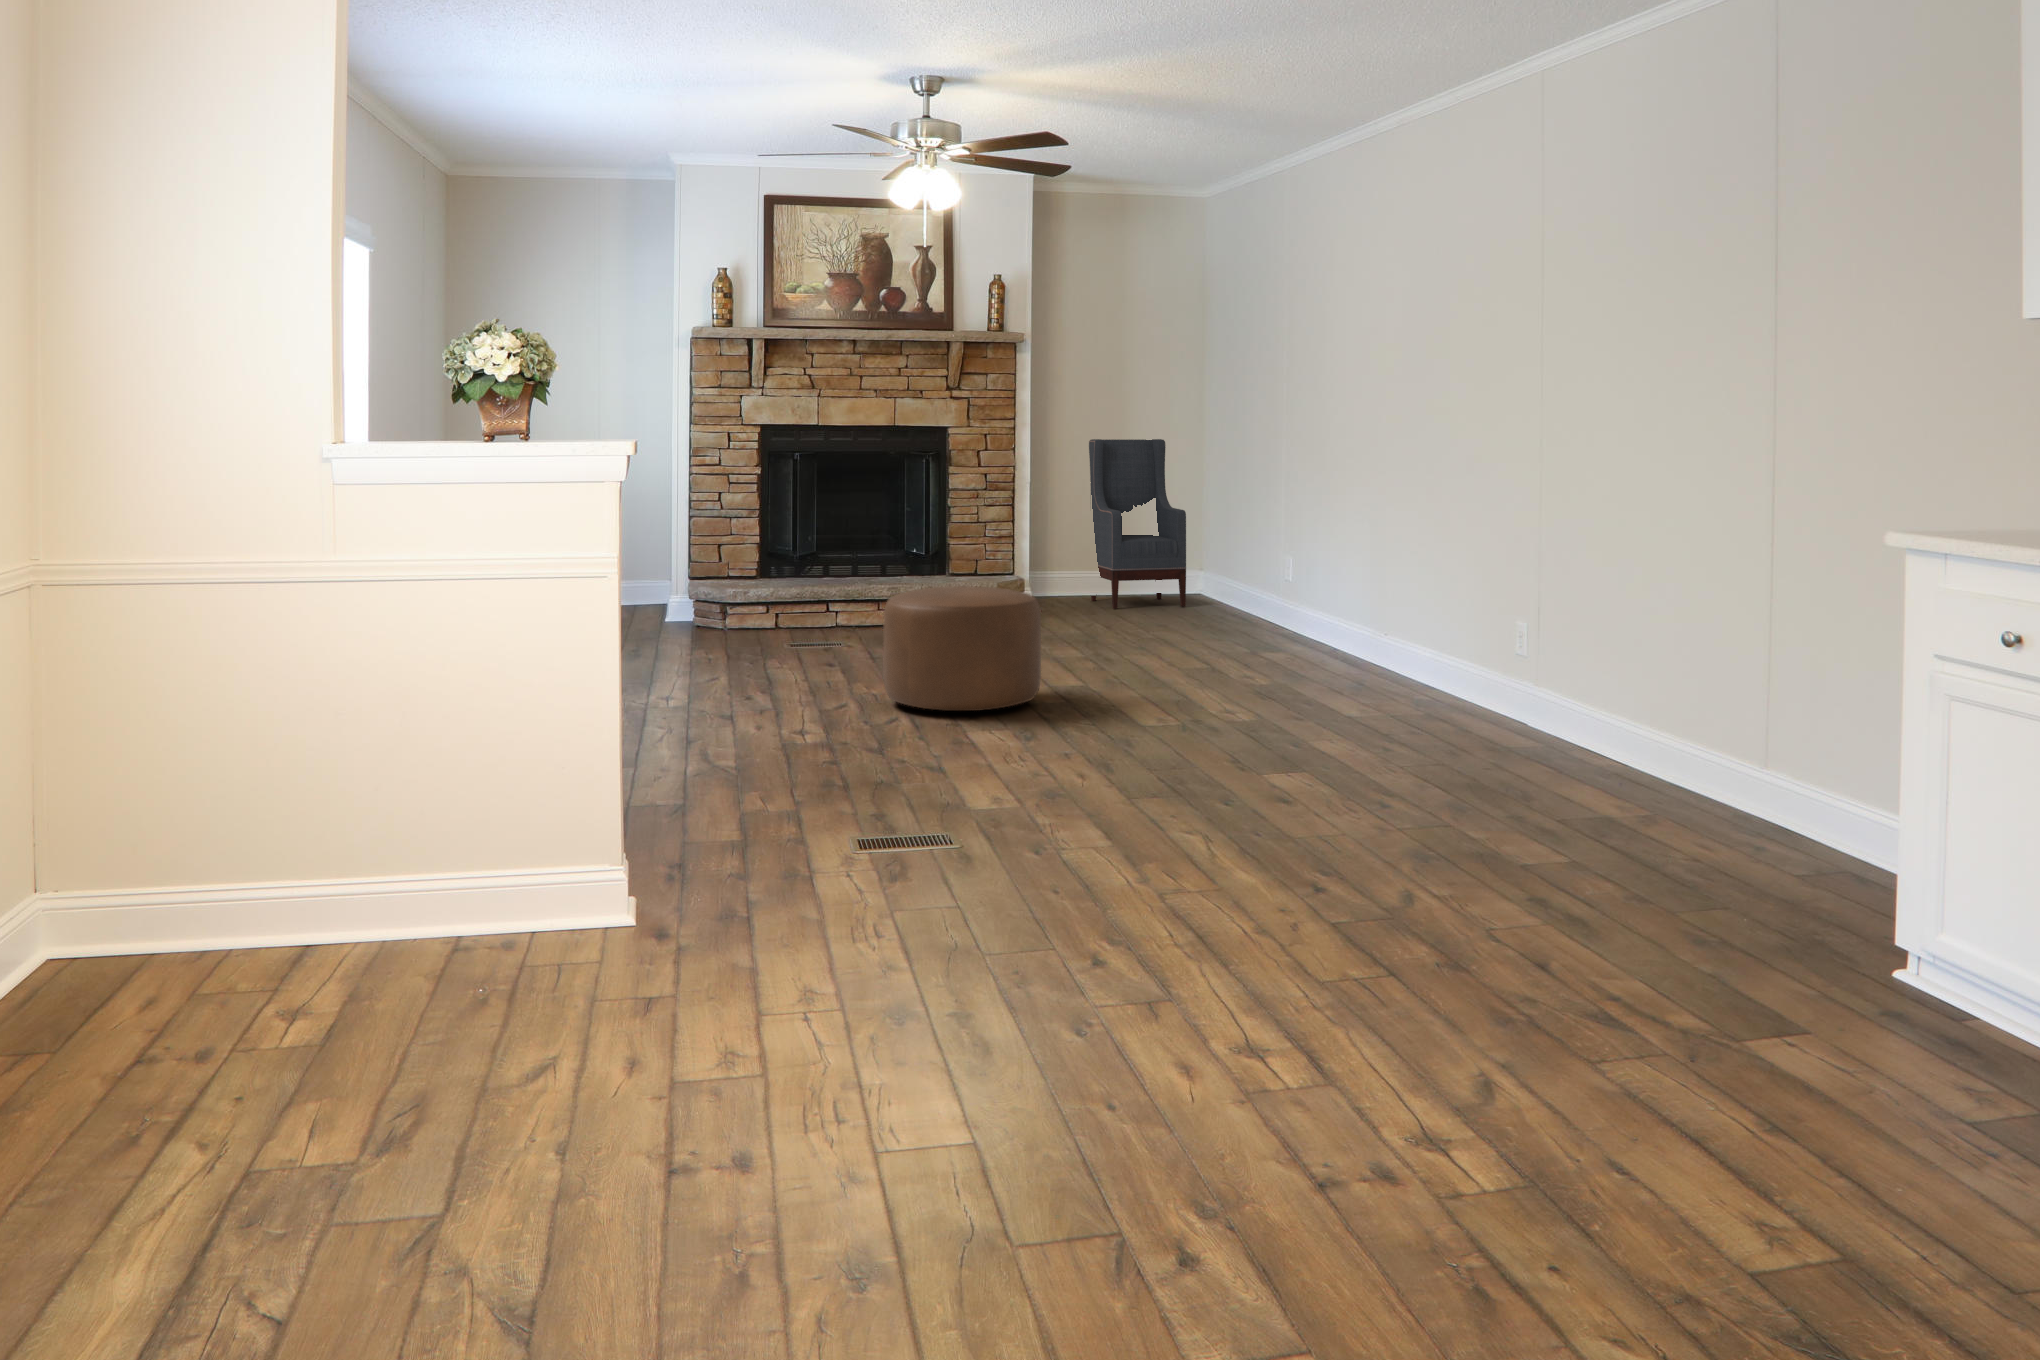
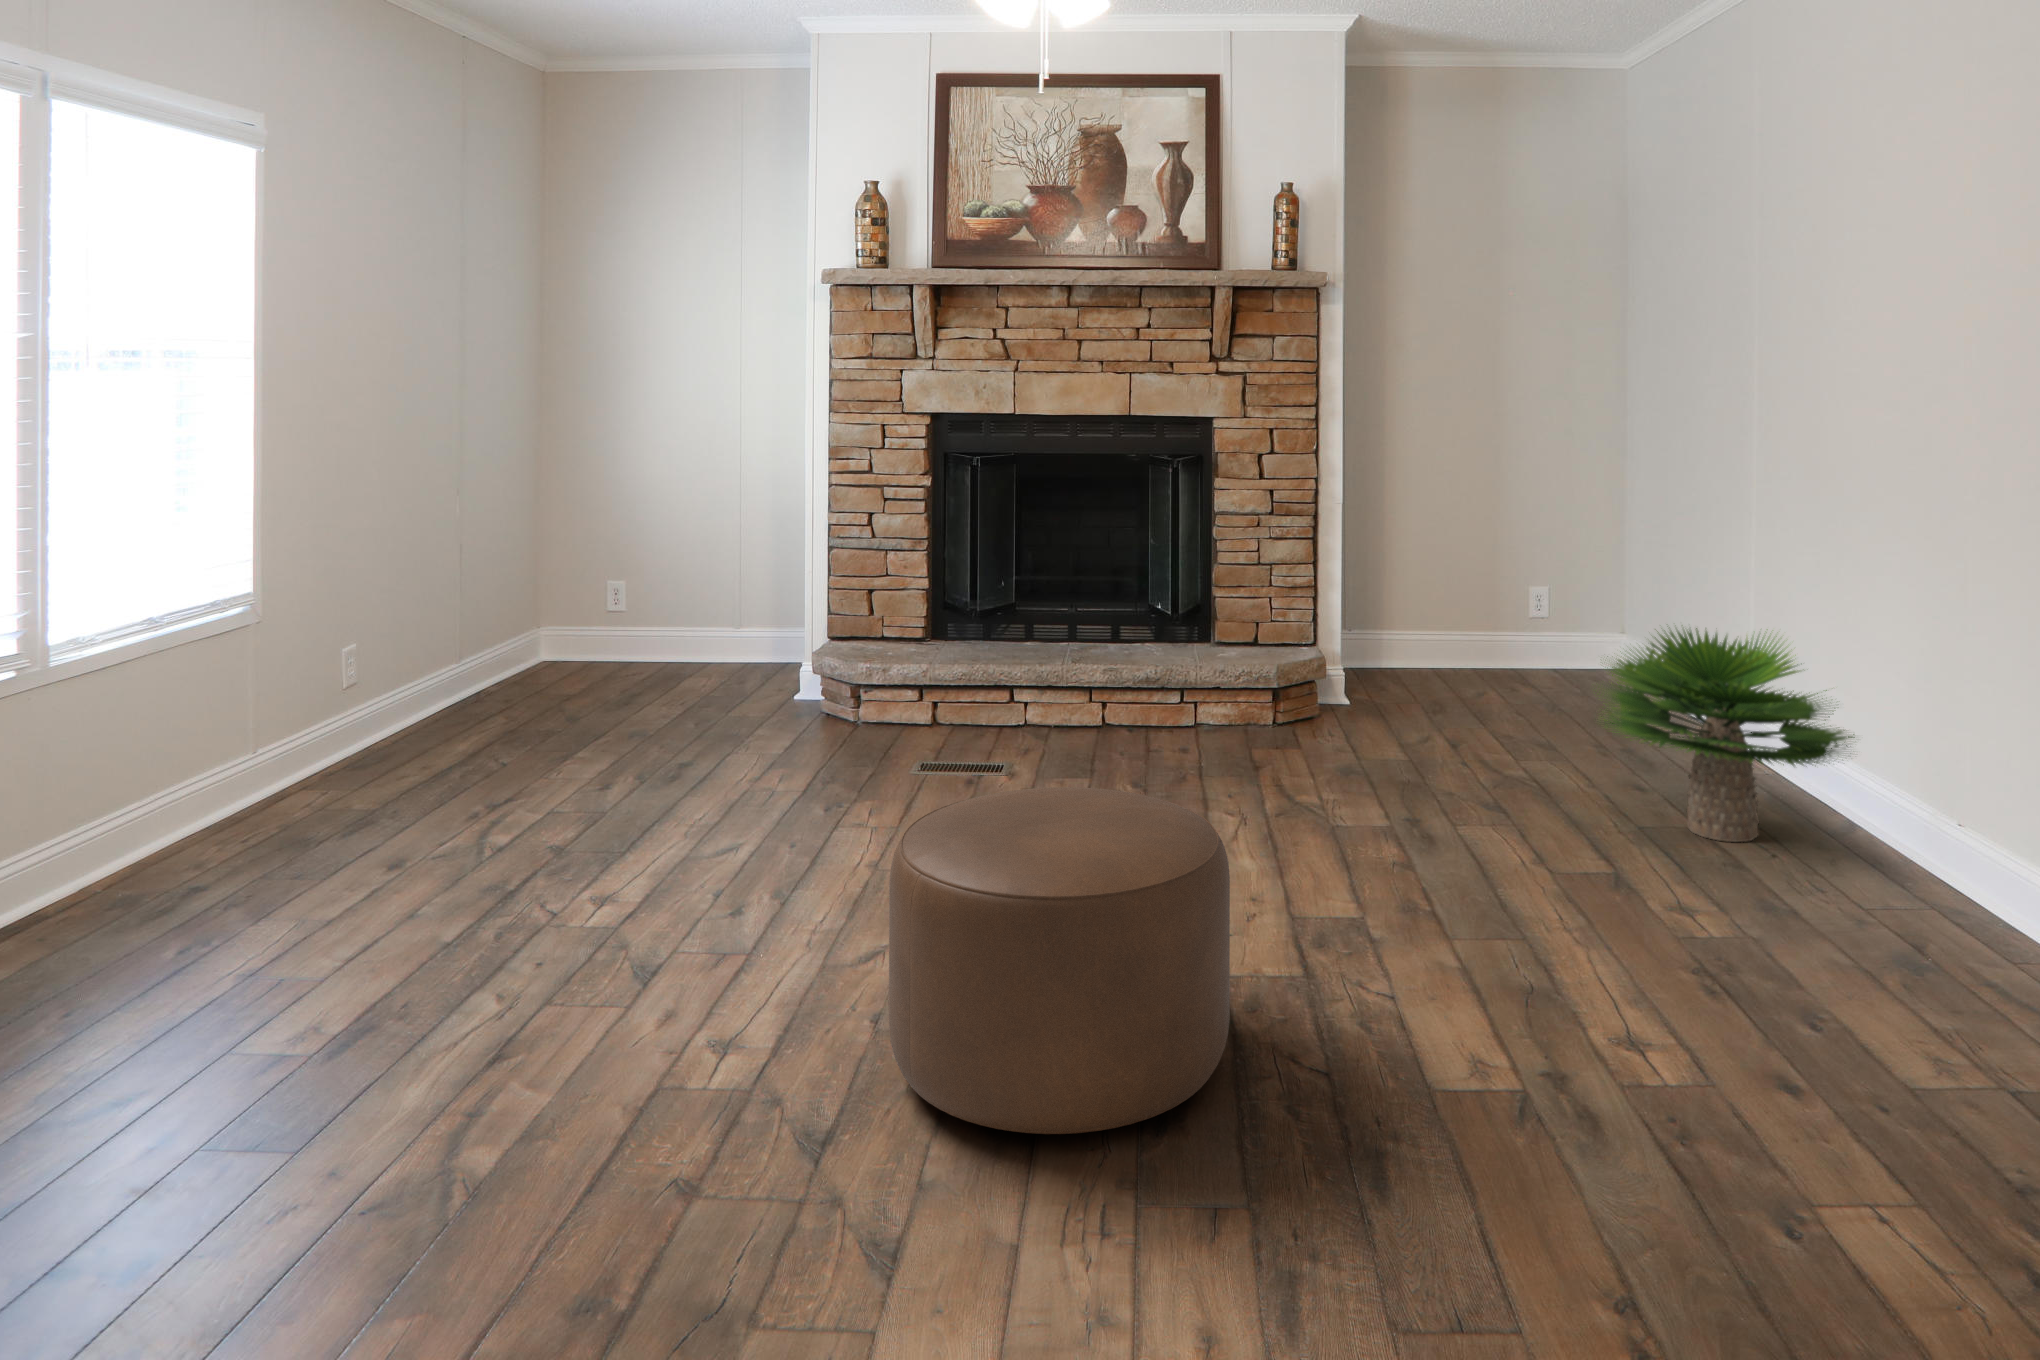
armchair: present [1089,439,1186,609] -> none [1442,432,1595,702]
potted plant: none [1187,528,1326,645] -> present [1601,628,1855,842]

